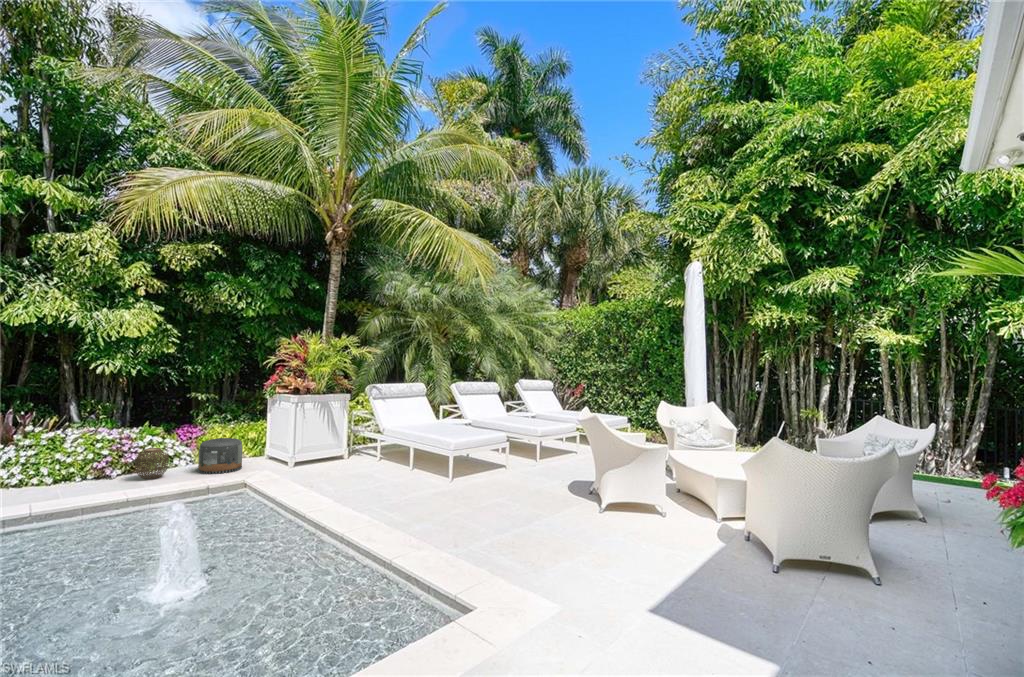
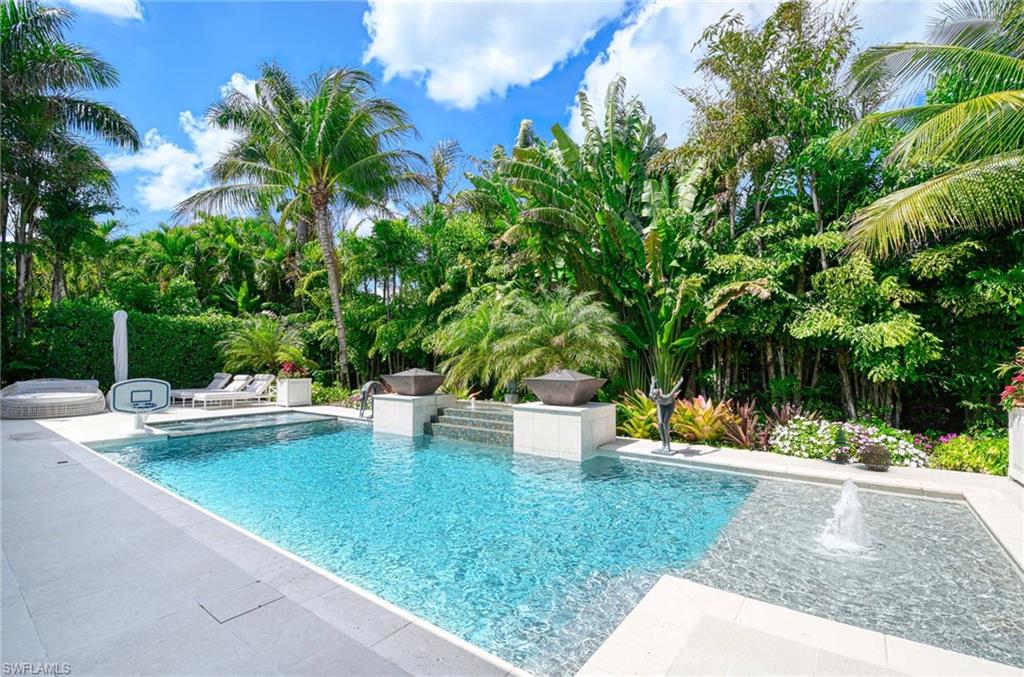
potted tree: none [94,430,117,481] -> present [834,425,849,464]
pouf: present [198,438,242,474] -> none [922,447,975,484]

